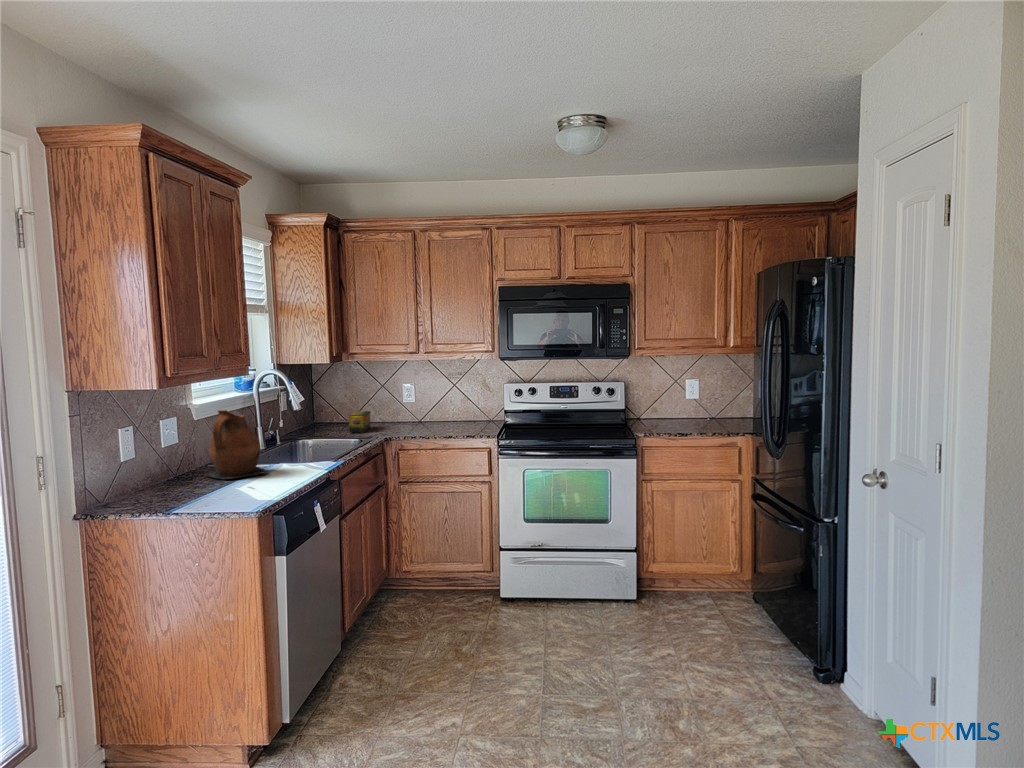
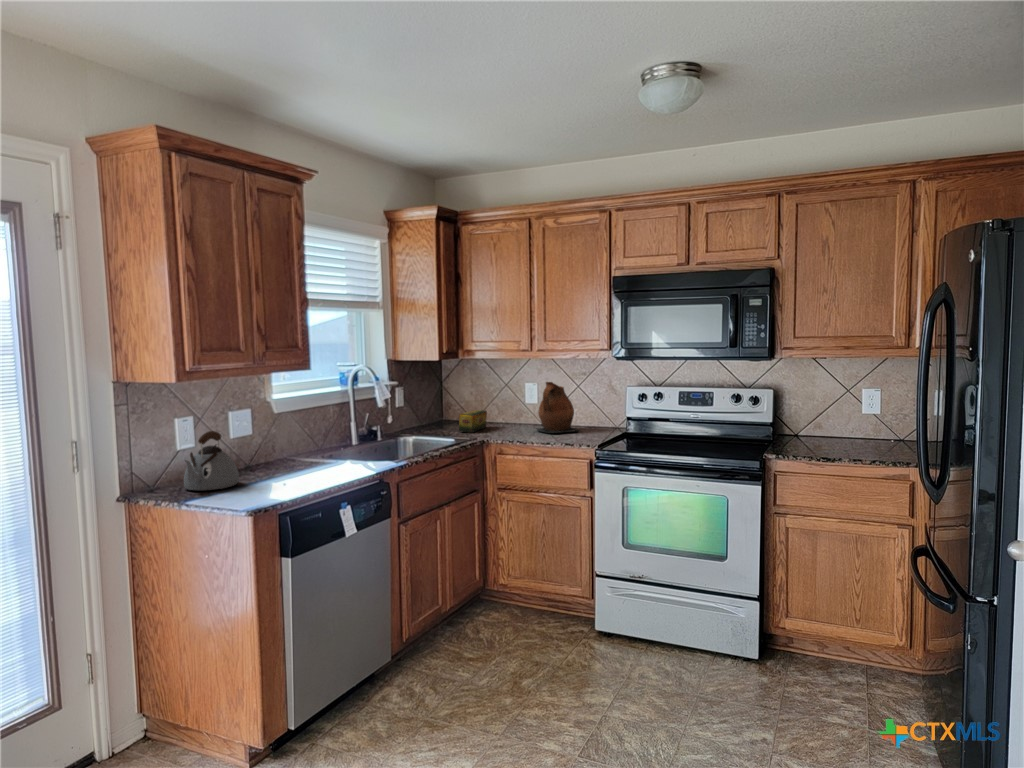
ceramic pitcher: present [208,410,269,479] -> present [536,382,580,433]
kettle: none [140,439,199,501] -> present [184,431,239,490]

